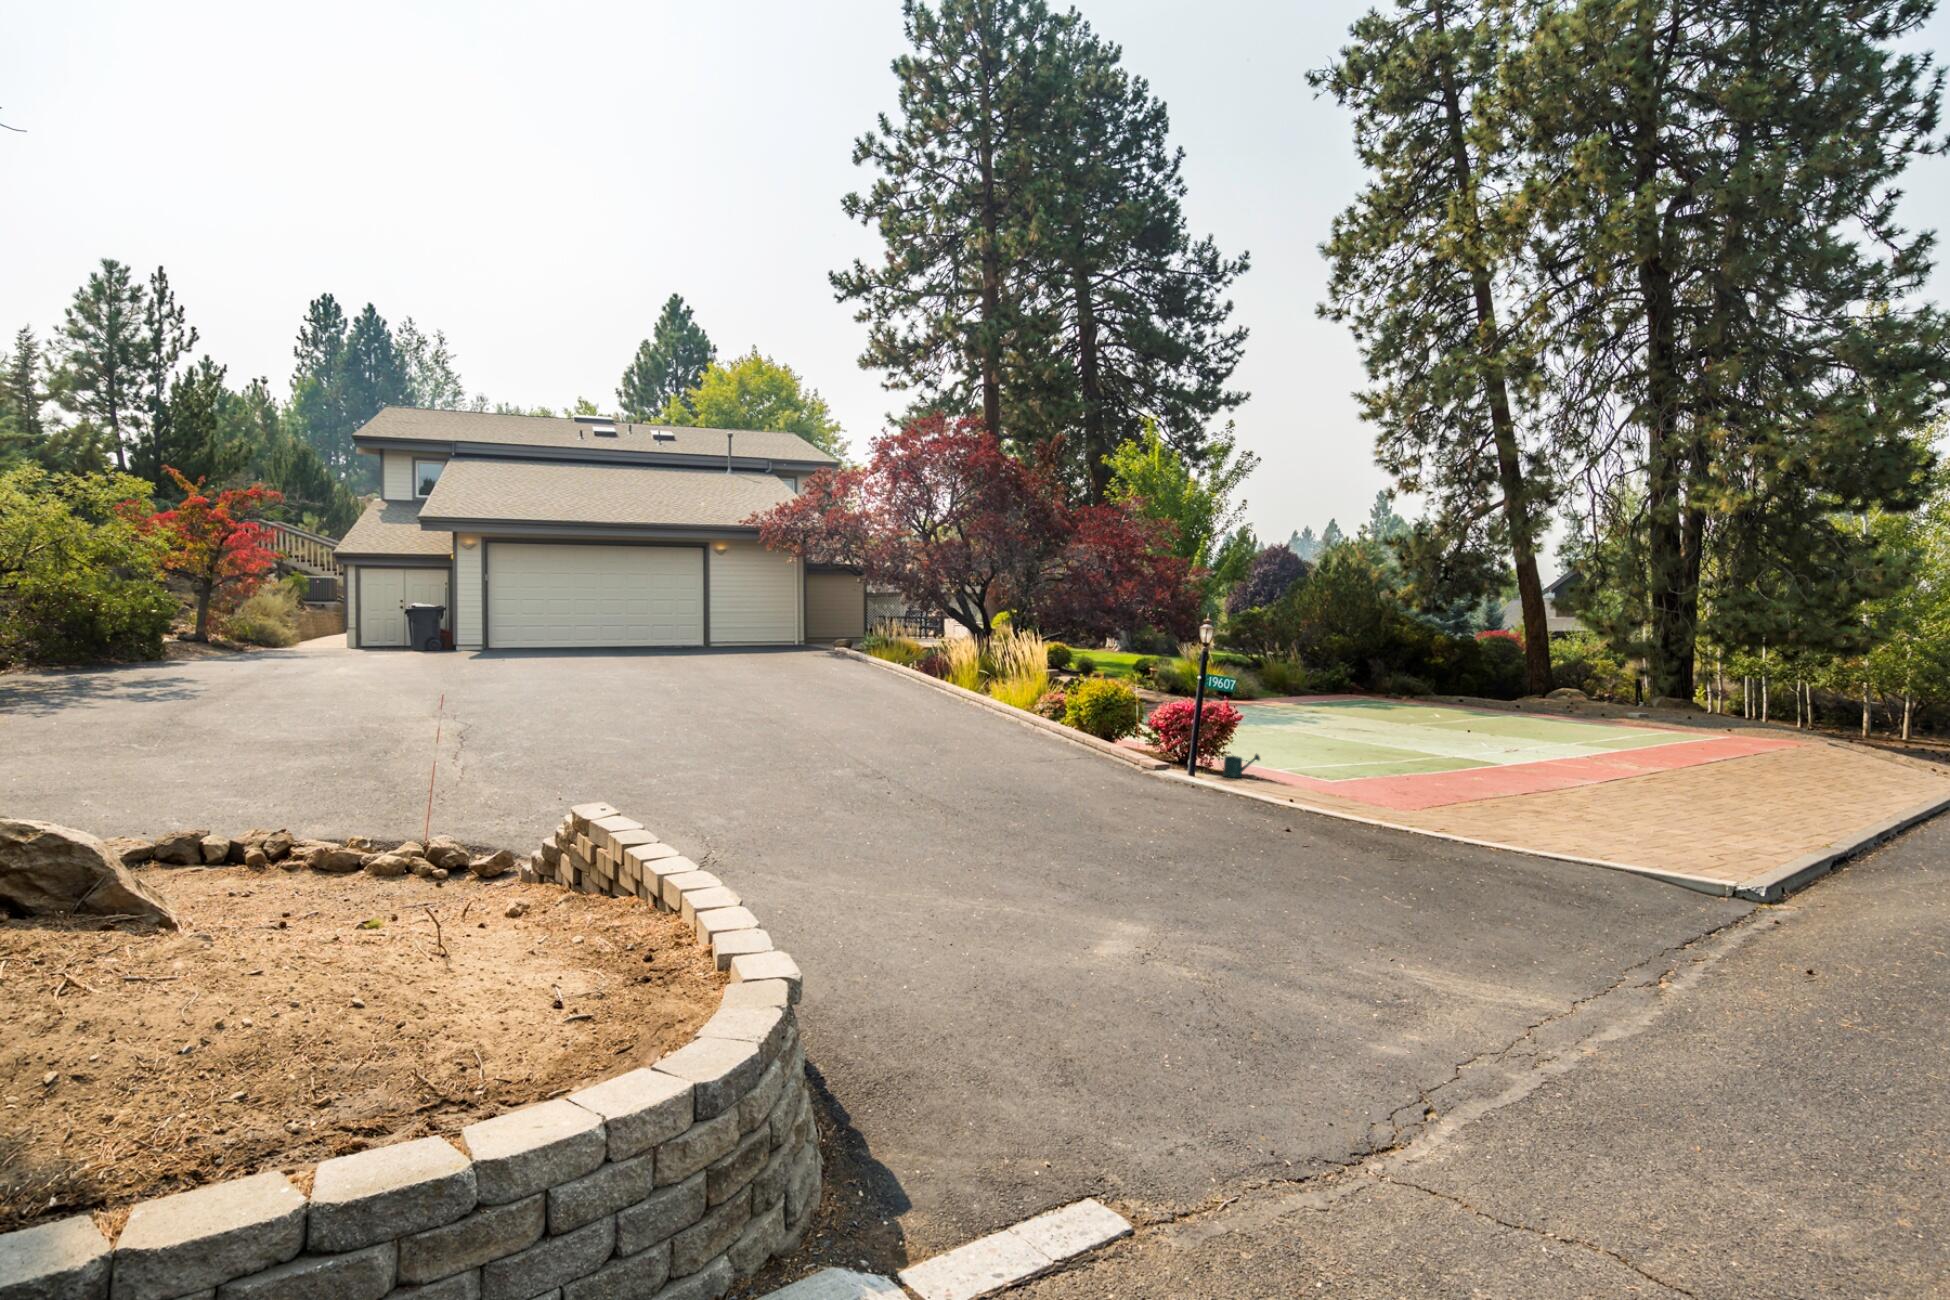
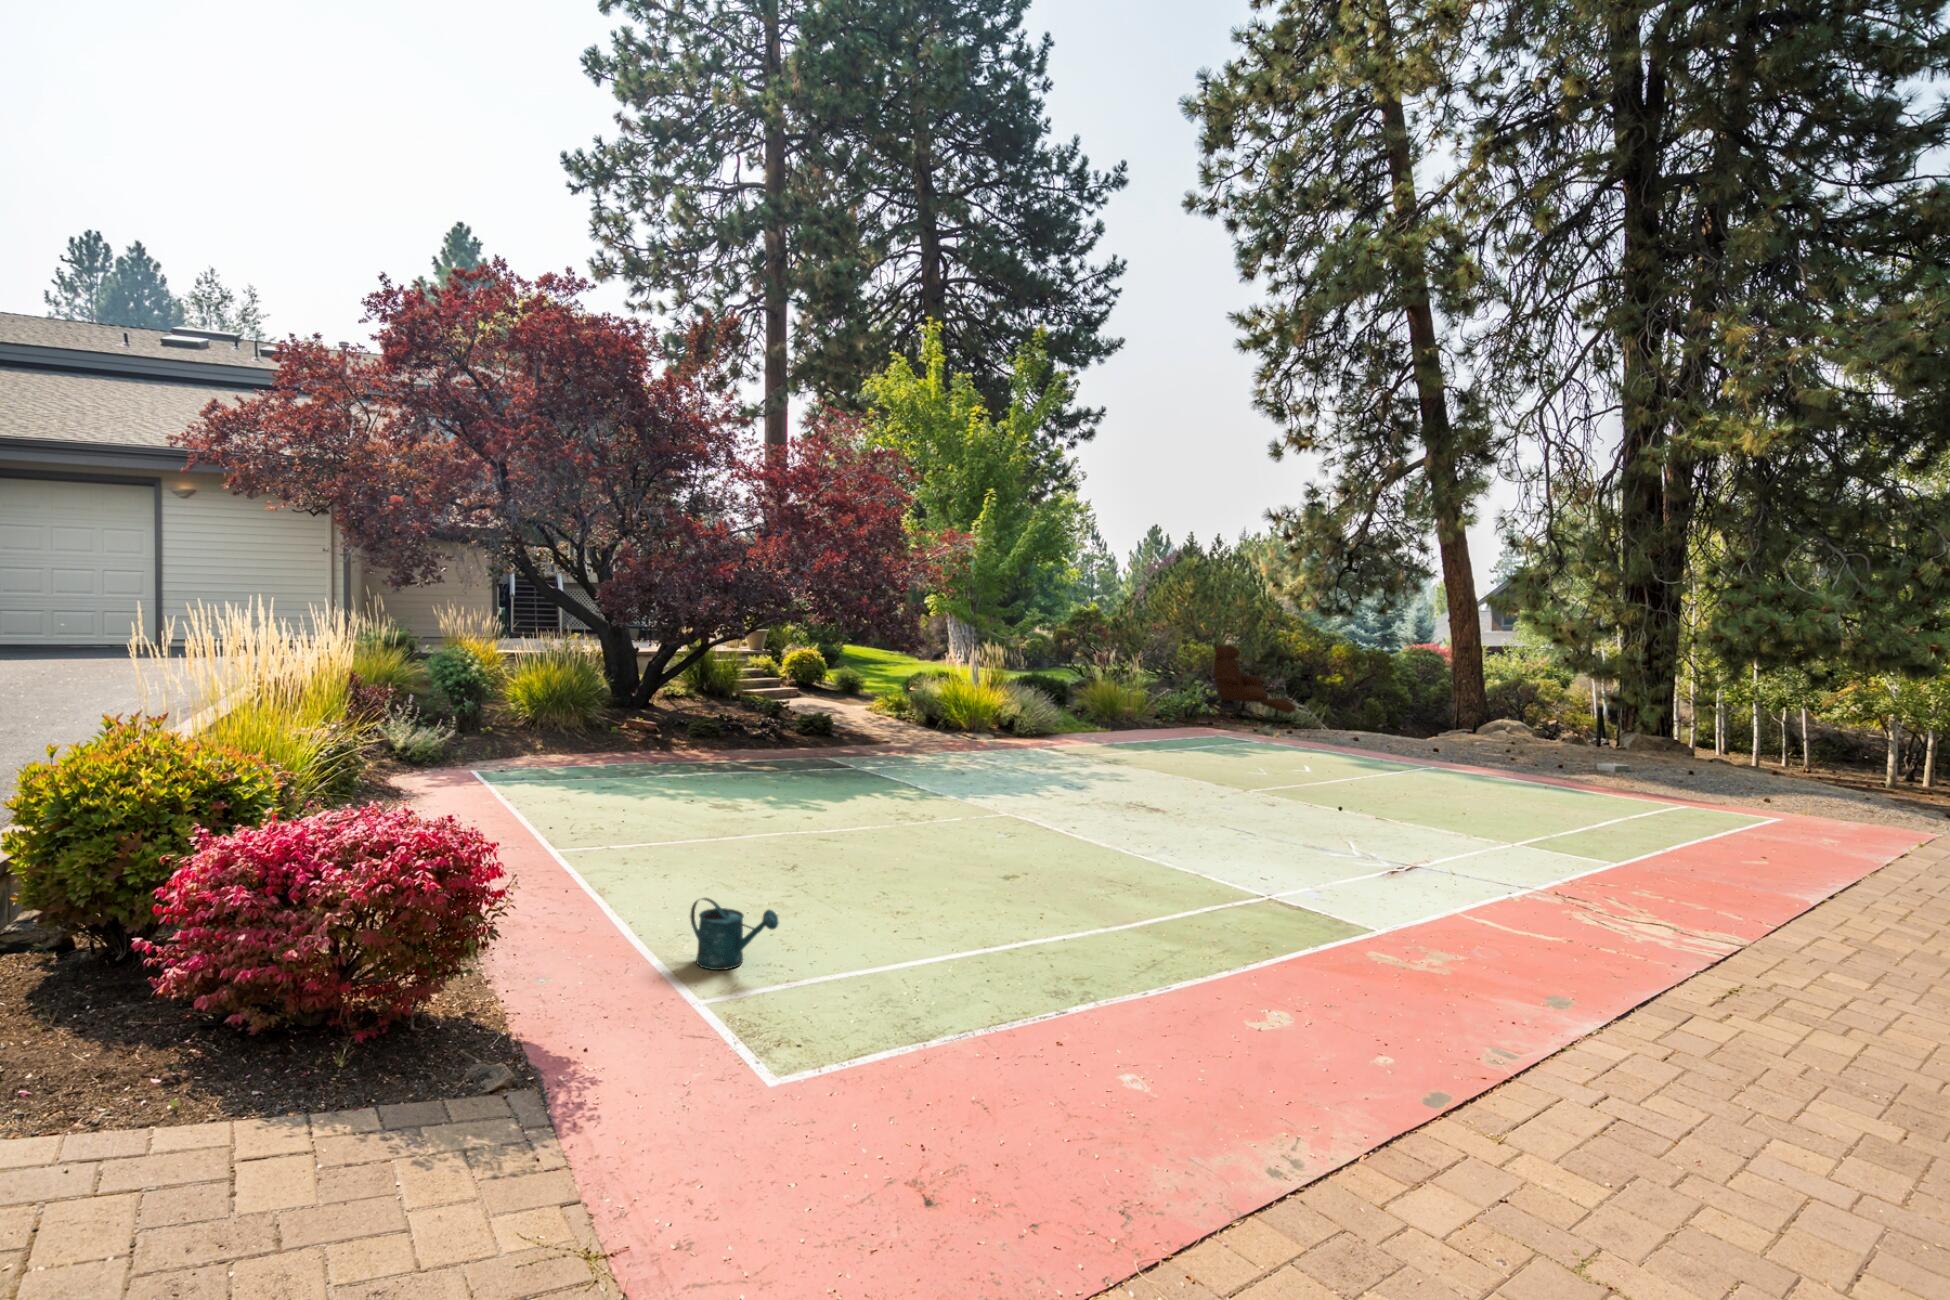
lounge chair: none [1352,638,1413,693] -> present [1214,644,1296,722]

